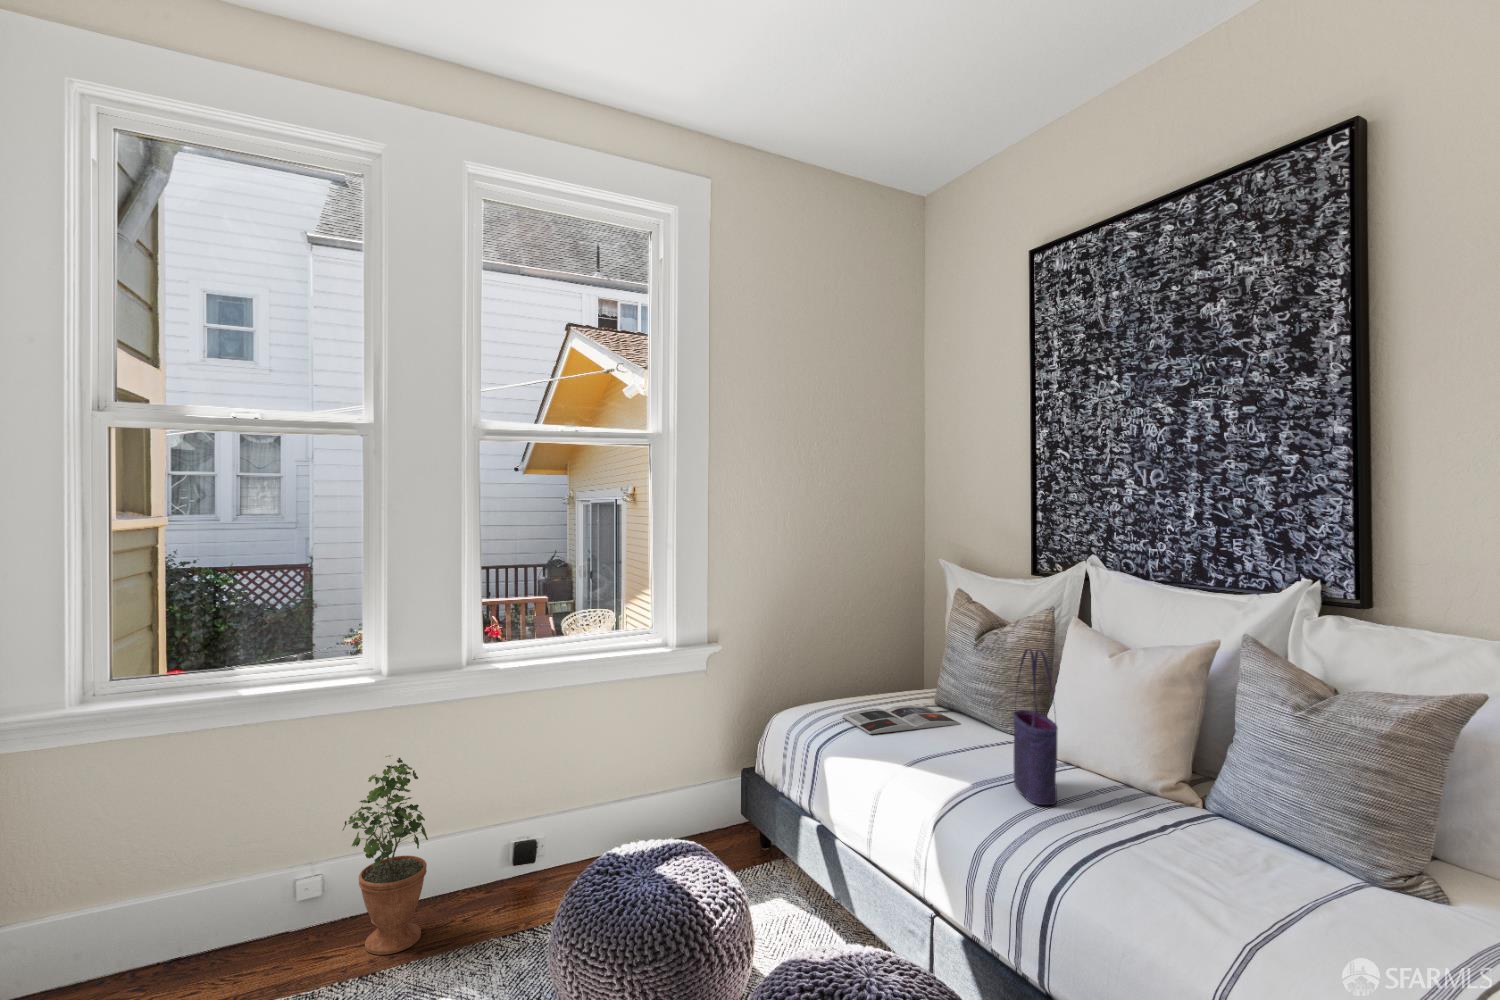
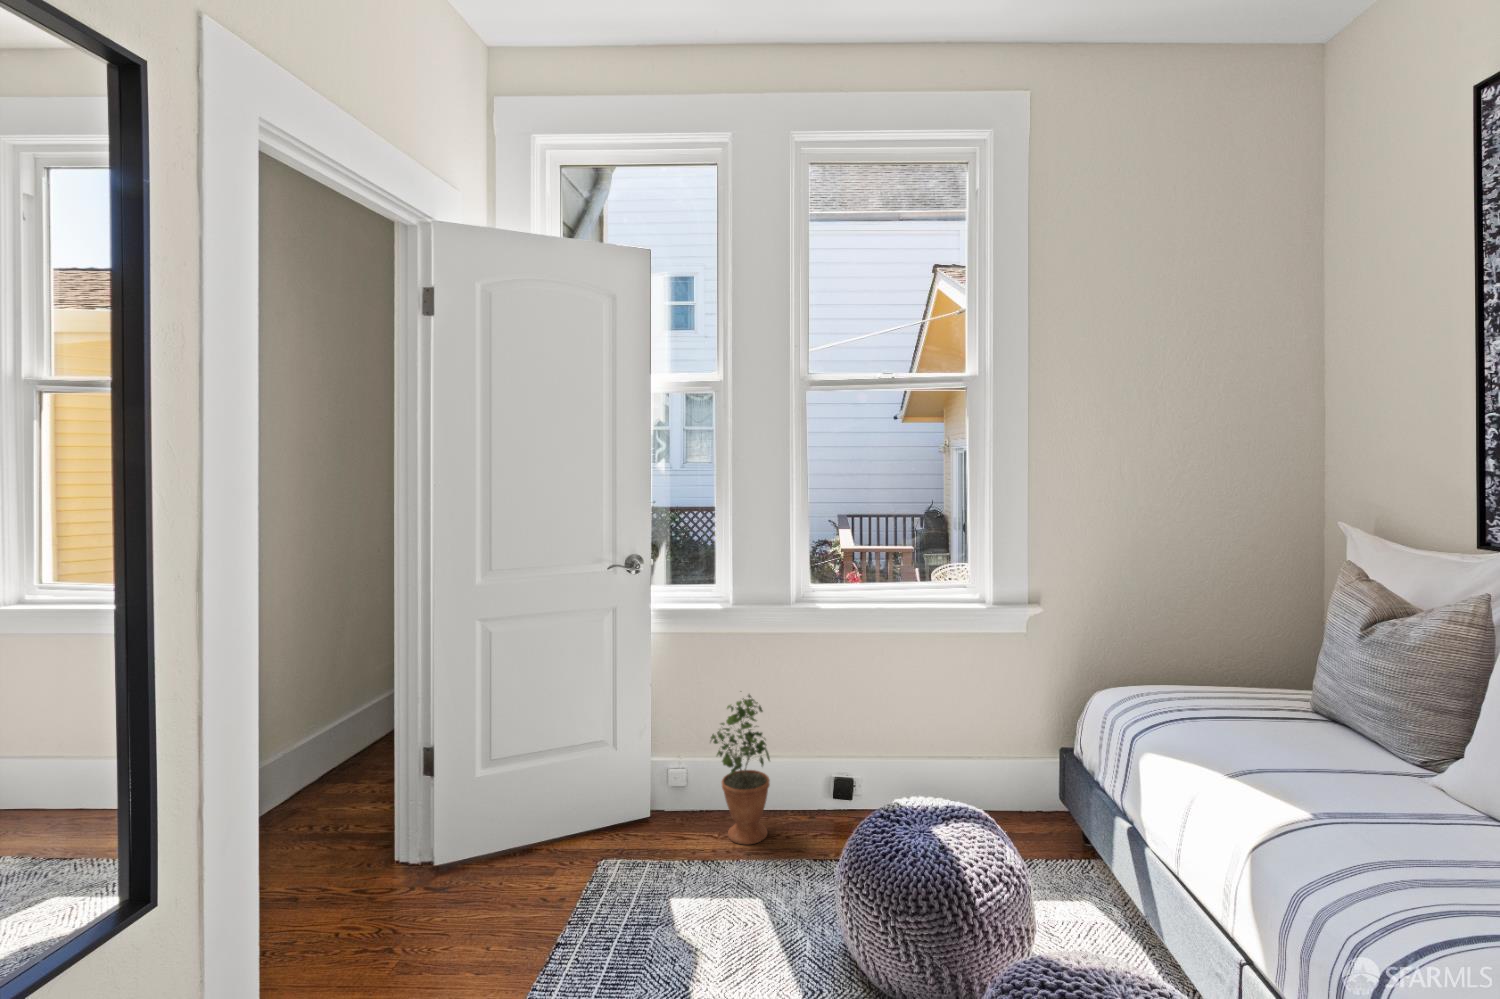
tote bag: present [1014,649,1058,805] -> none [1379,663,1447,867]
magazine: present [842,705,960,734] -> none [1168,706,1331,740]

